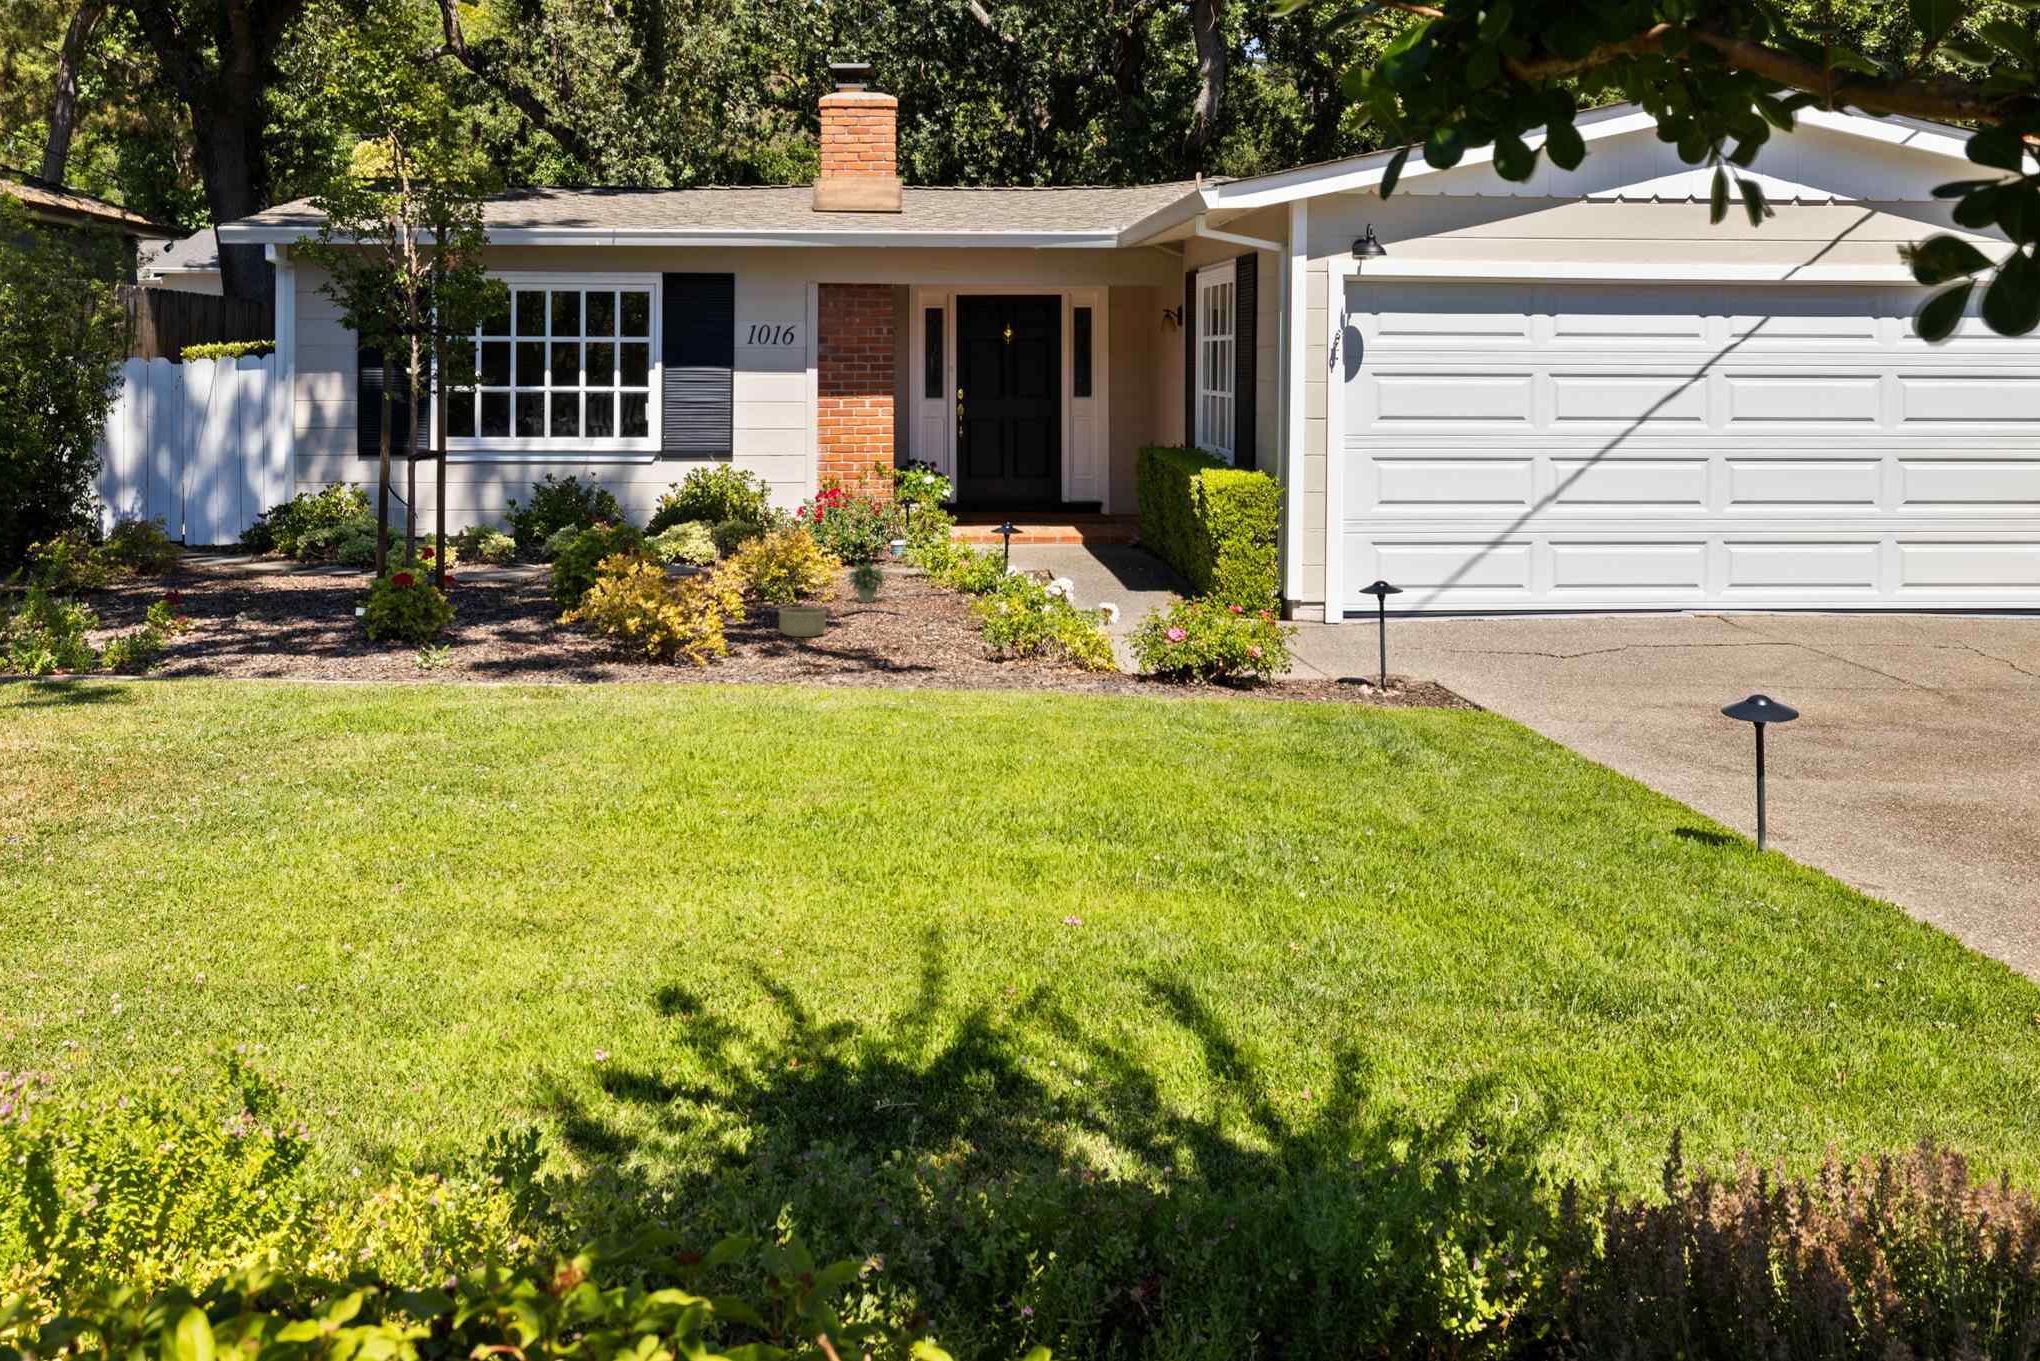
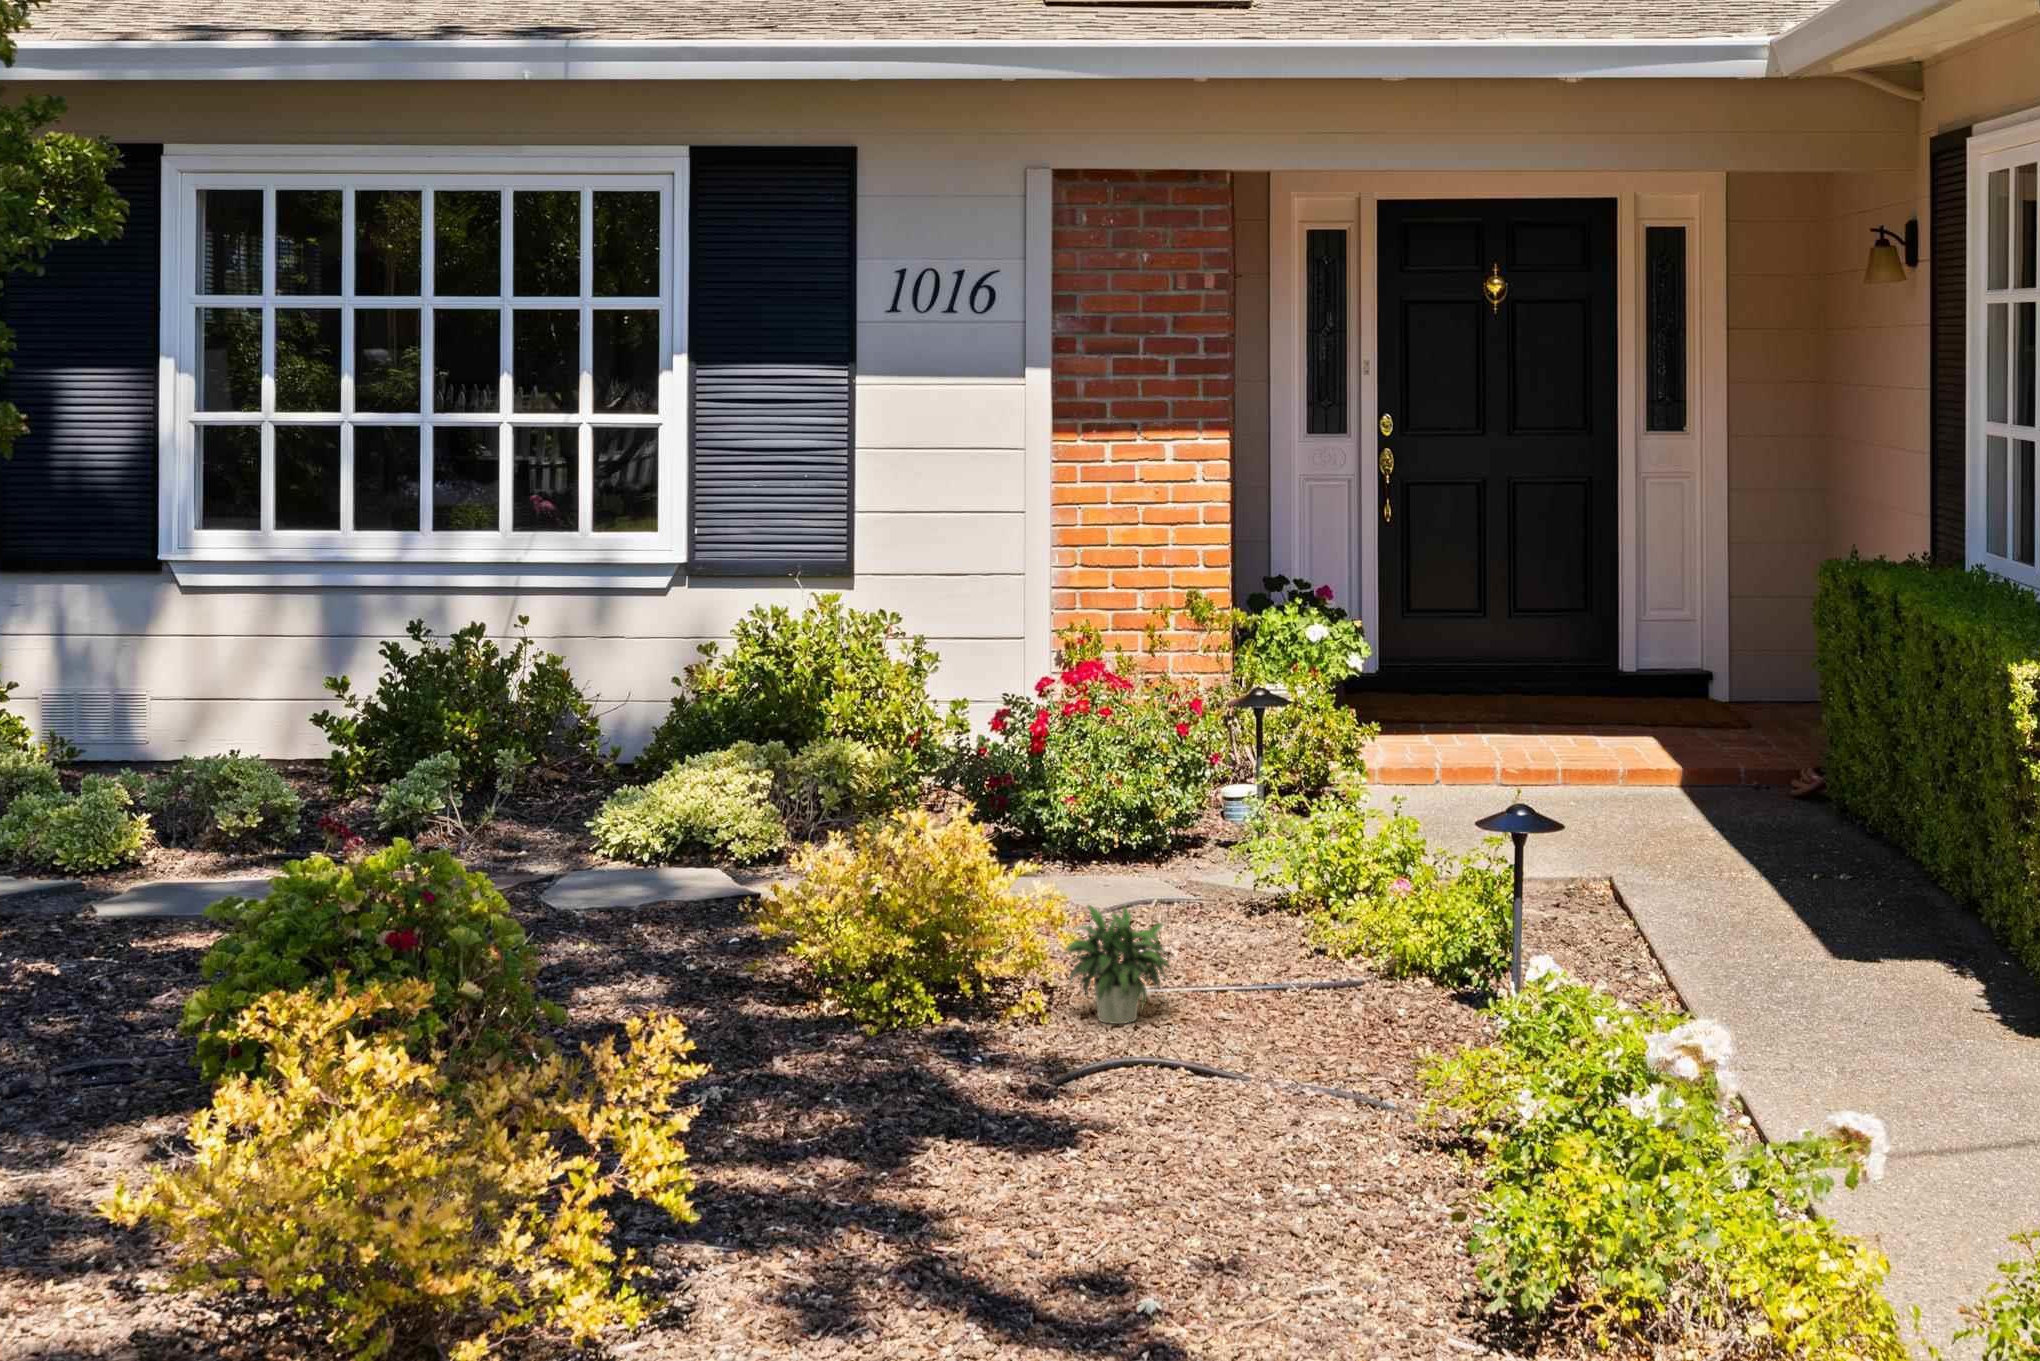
basket: present [779,571,827,637] -> none [810,1012,962,1225]

